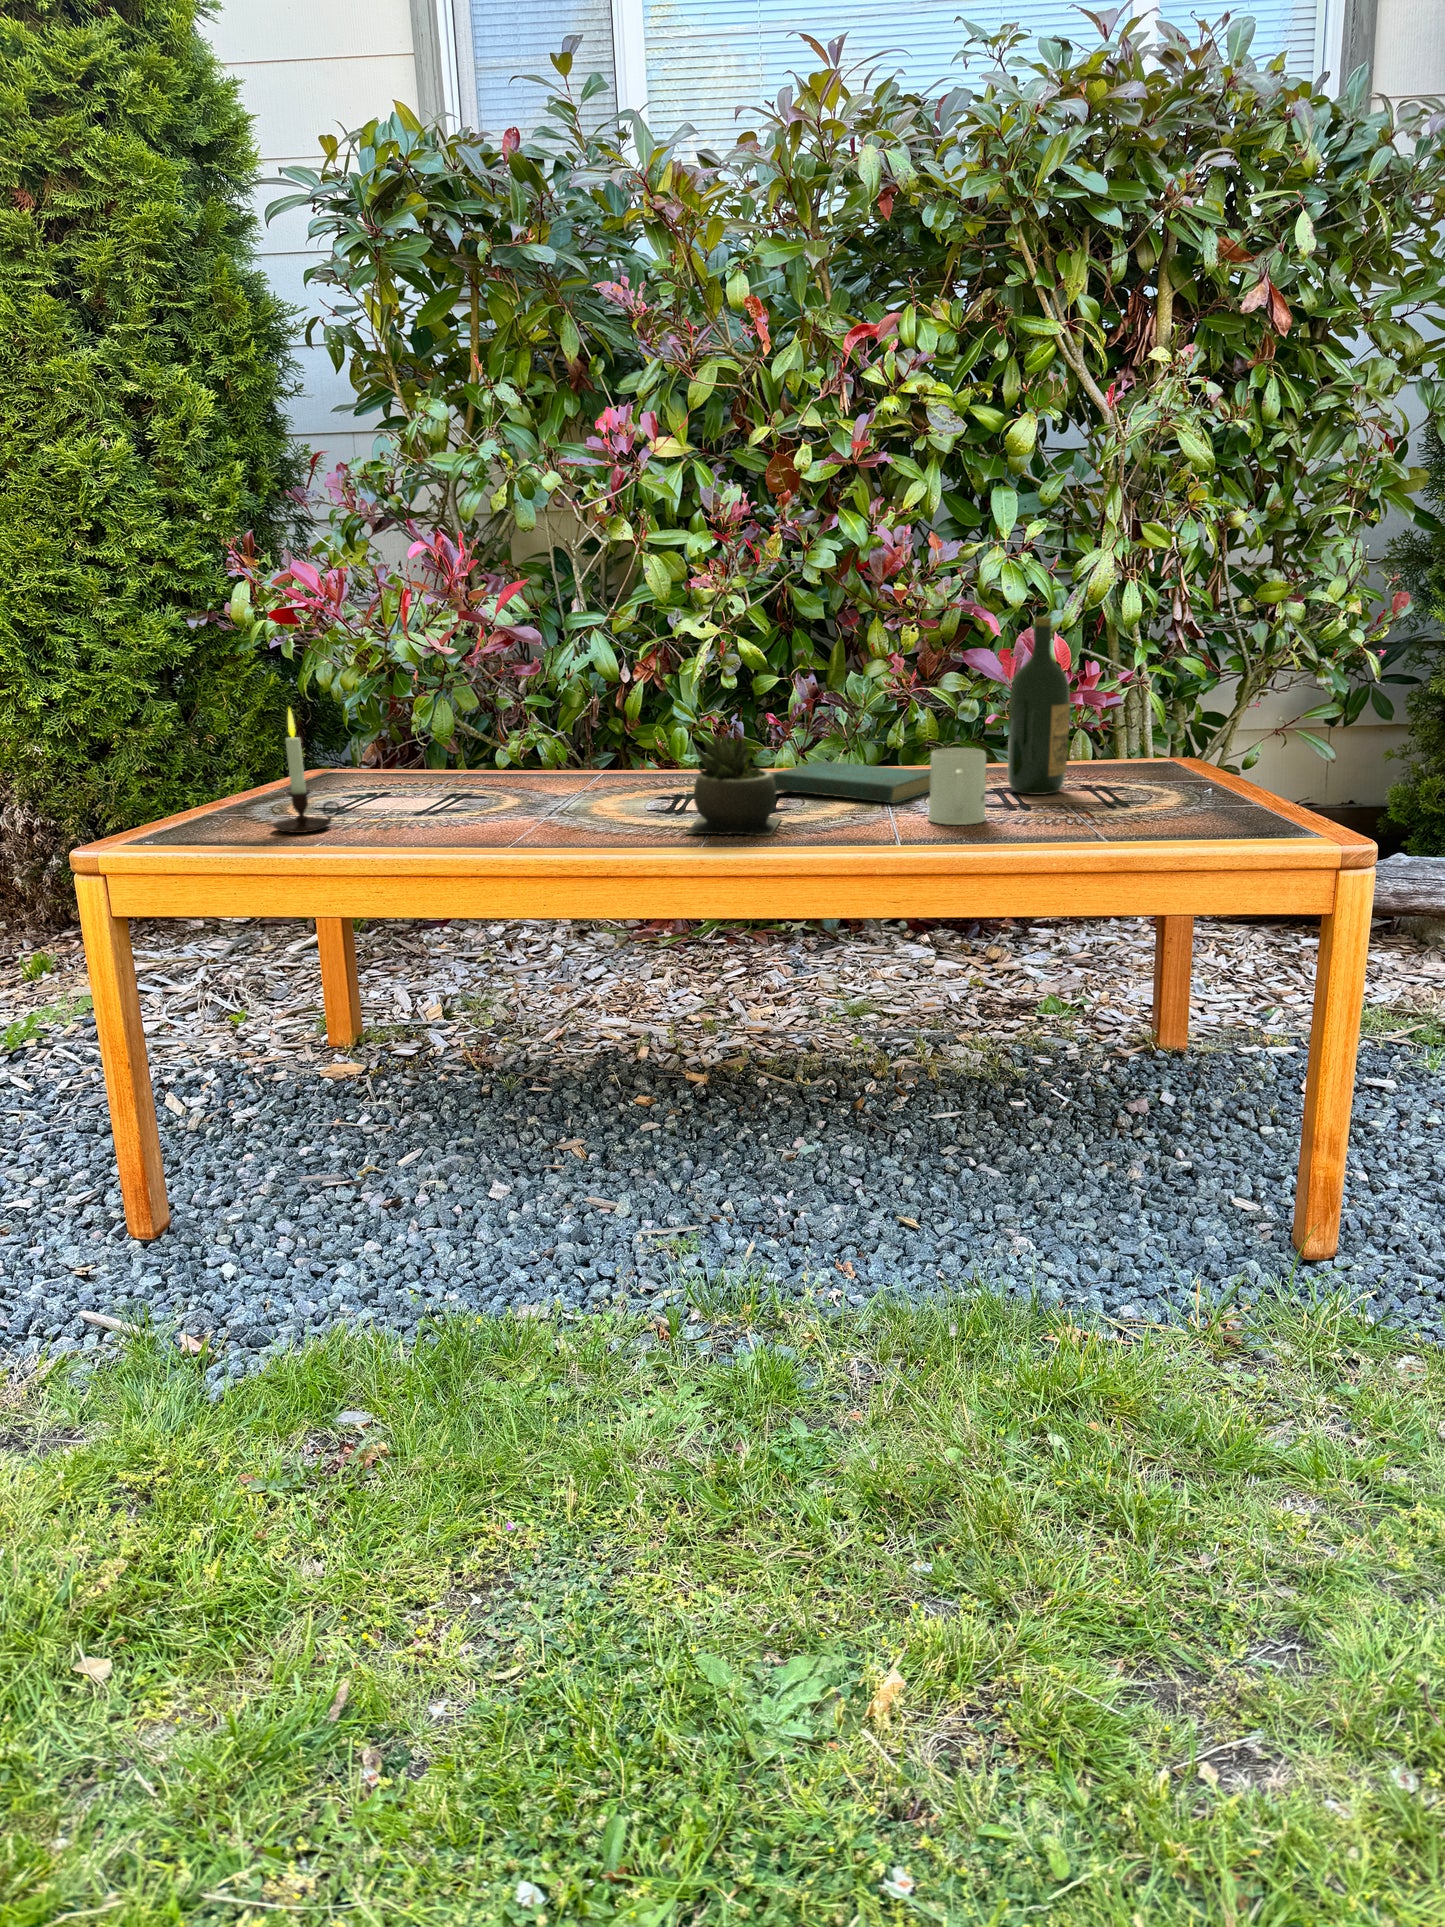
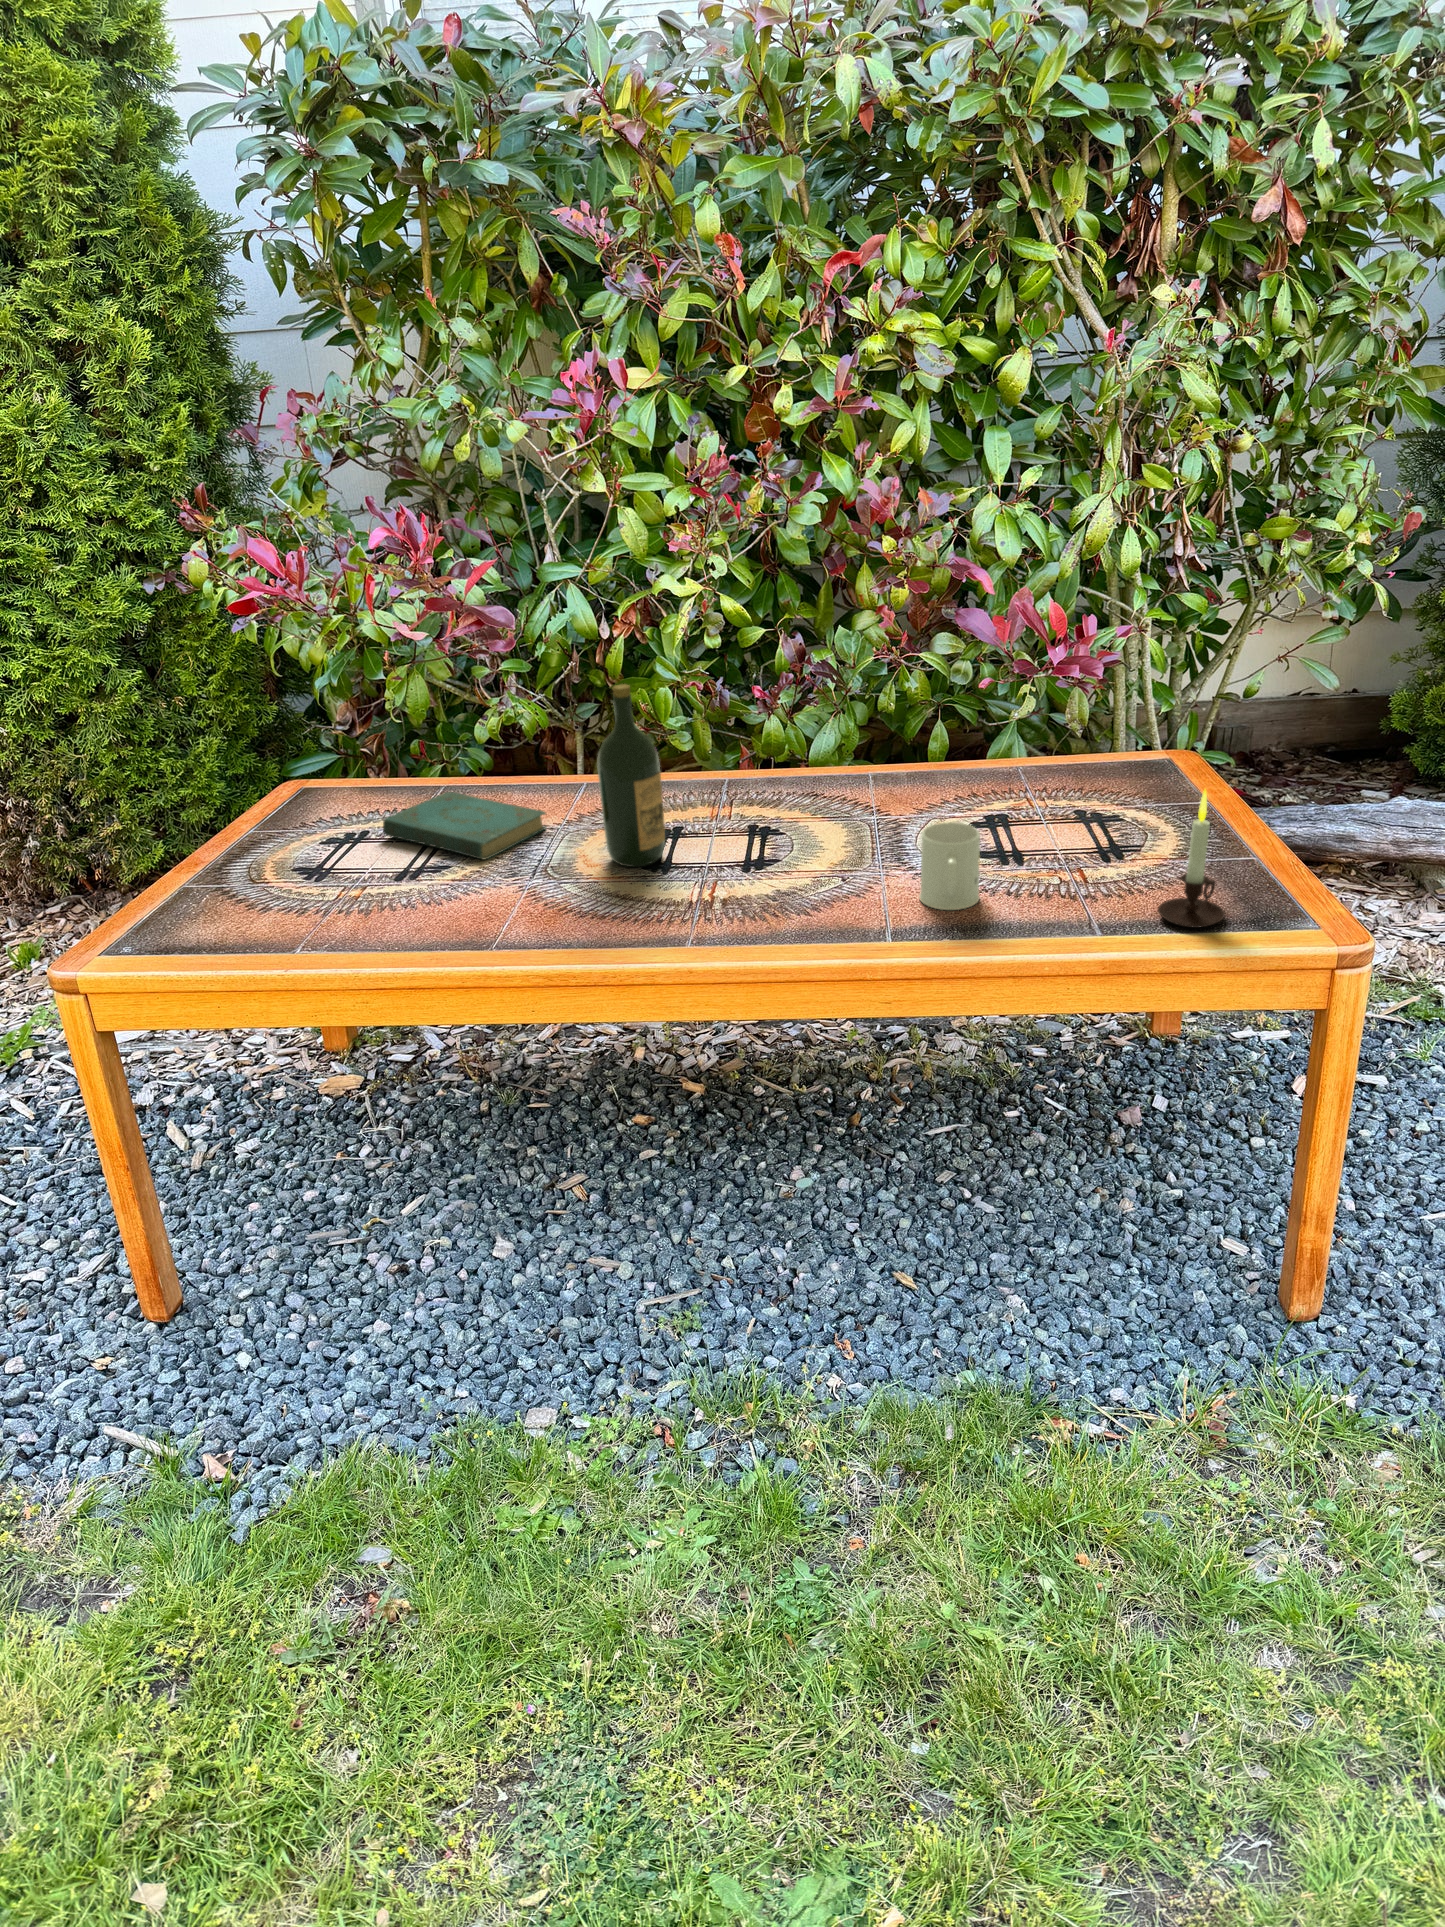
wine bottle: present [1008,617,1070,795] -> present [598,684,665,867]
candle: present [273,708,339,833] -> present [1158,790,1225,928]
succulent plant: present [686,733,781,836] -> none [668,822,769,936]
book: present [773,762,930,803] -> present [383,792,547,860]

